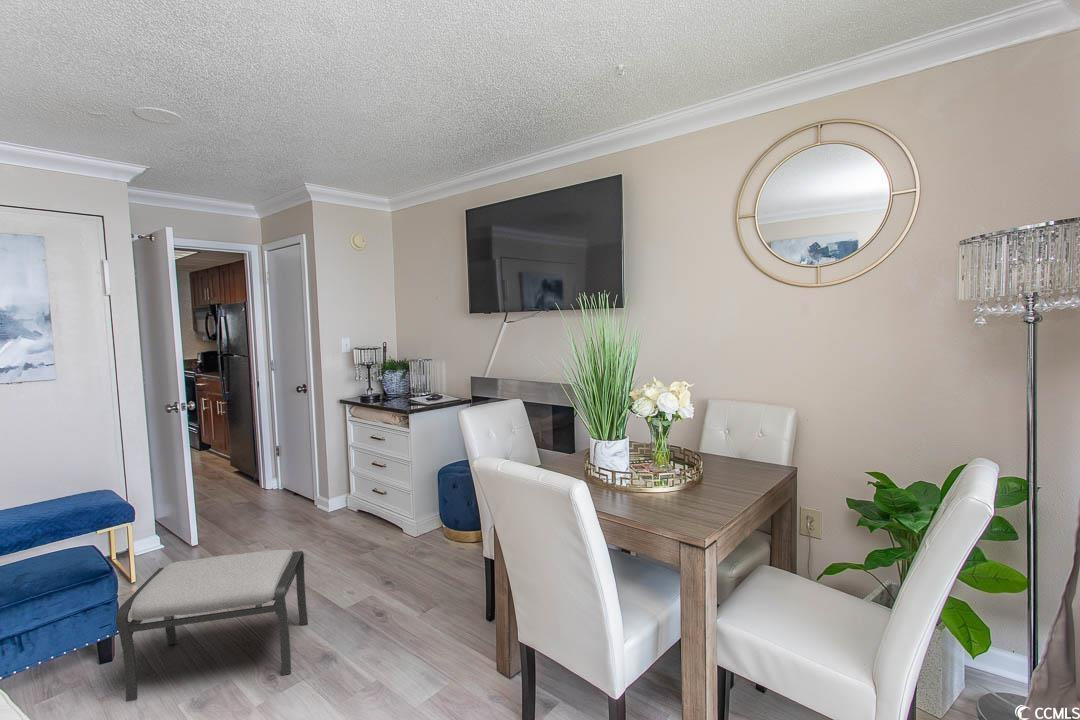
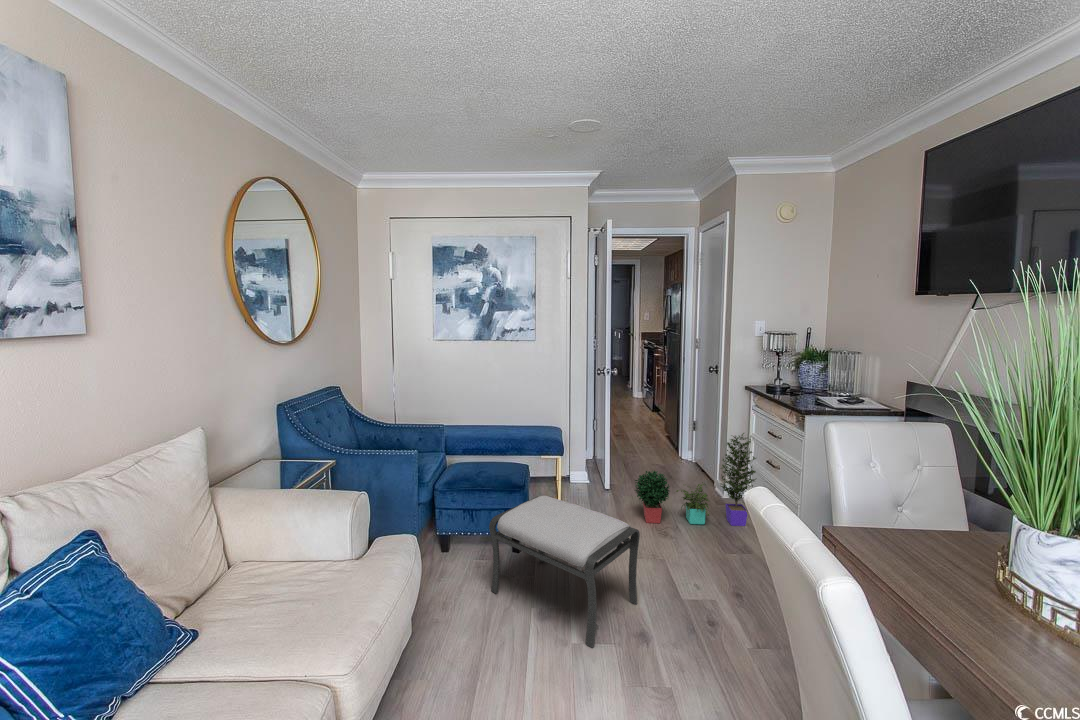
potted plant: none [250,443,369,559] -> present [635,433,756,526]

